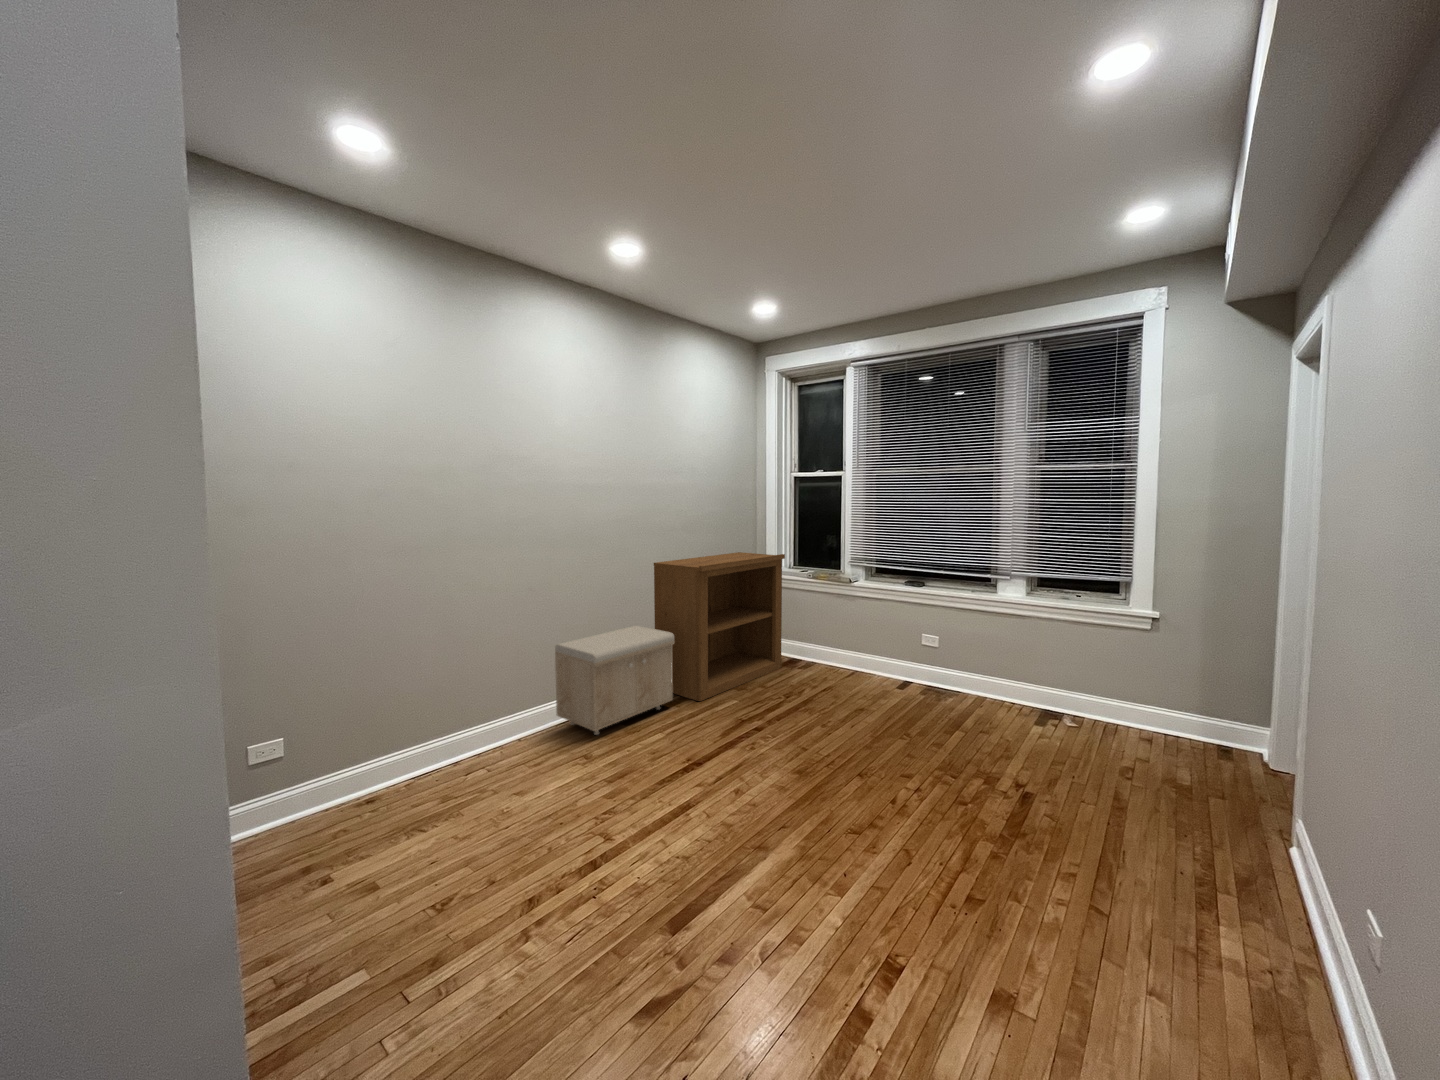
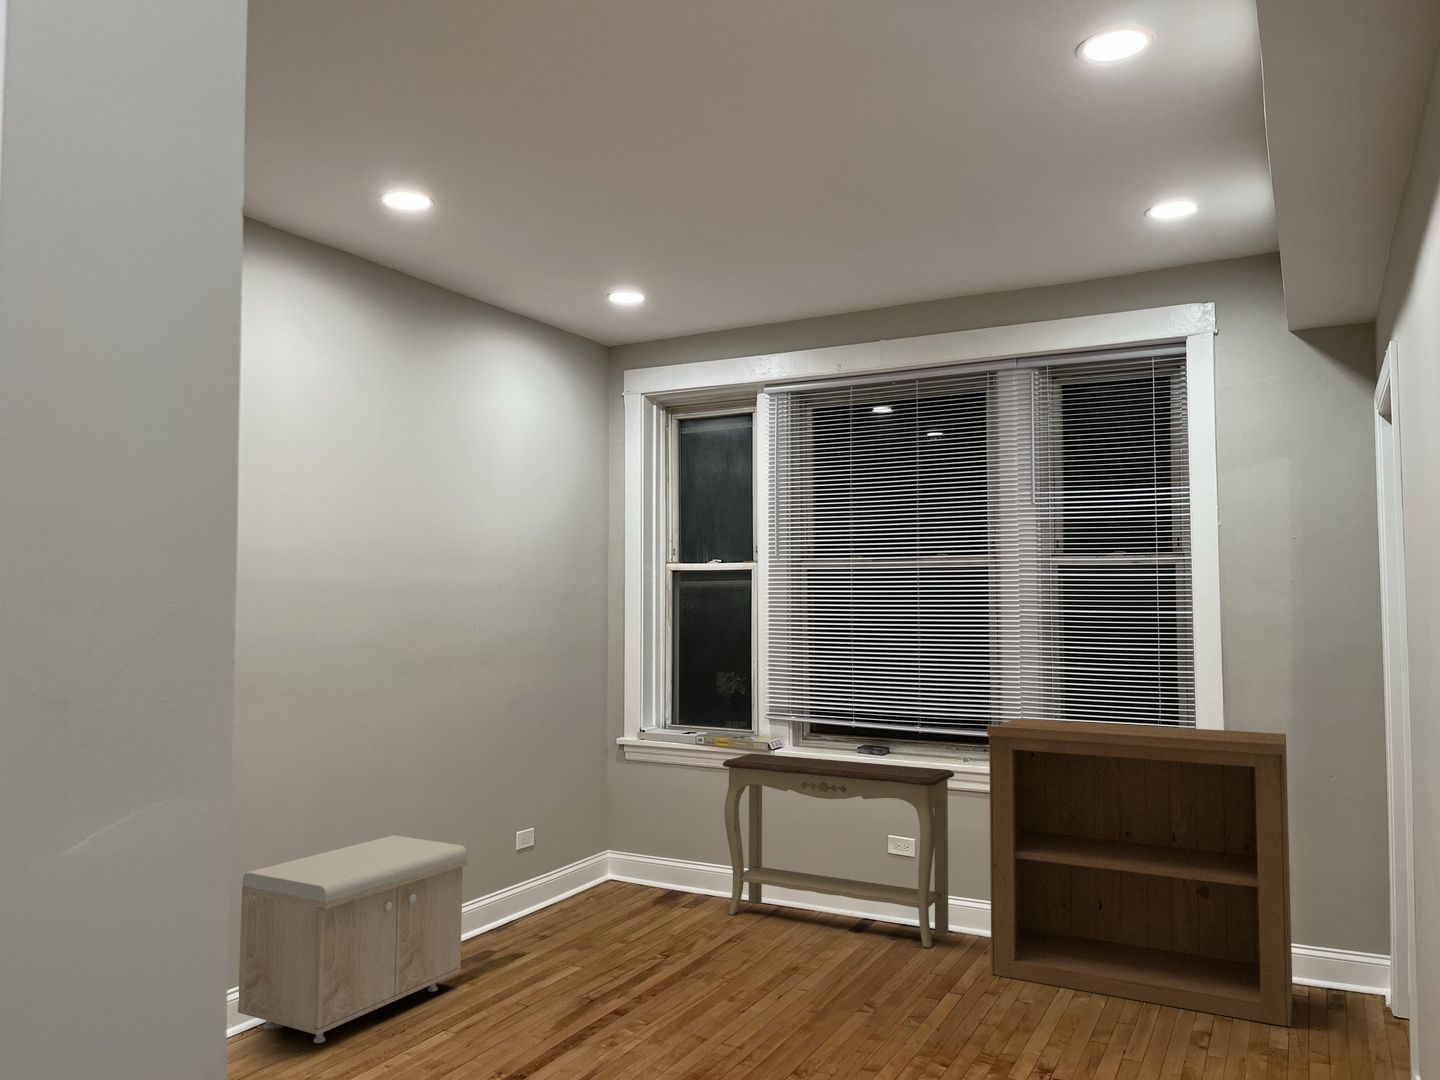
bookshelf: present [654,552,785,701] -> present [987,718,1292,1027]
console table: none [822,584,965,701] -> present [723,753,954,948]

